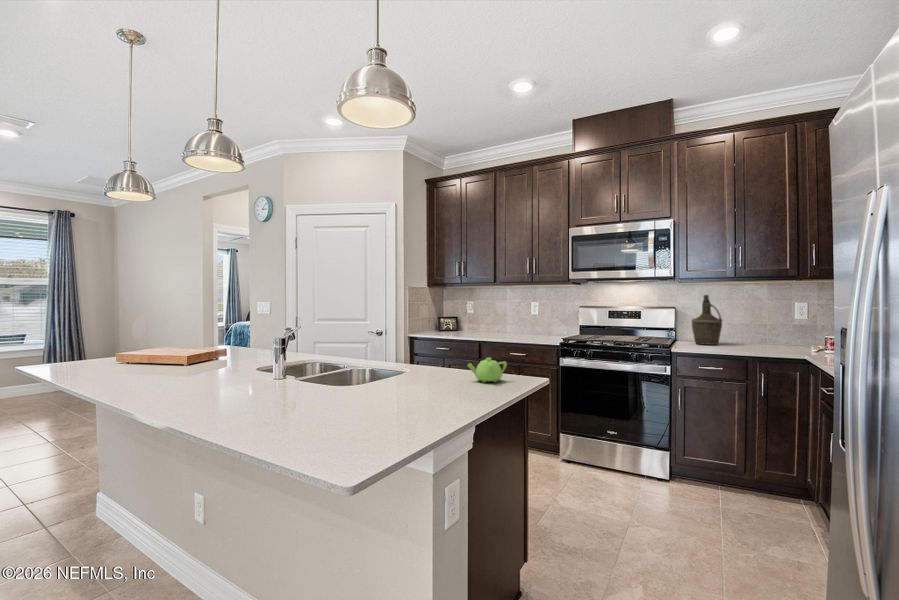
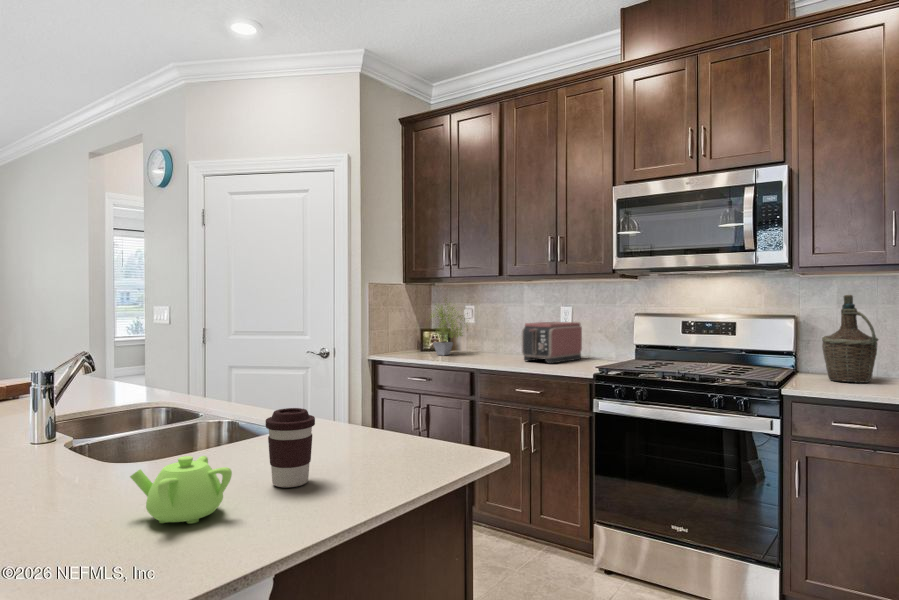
potted plant: none [444,296,473,334] -> present [430,305,462,355]
toaster: none [510,312,546,338] -> present [522,322,582,364]
coffee cup: none [430,353,455,392] -> present [266,408,315,487]
teapot: present [468,358,507,382] -> present [130,456,232,524]

